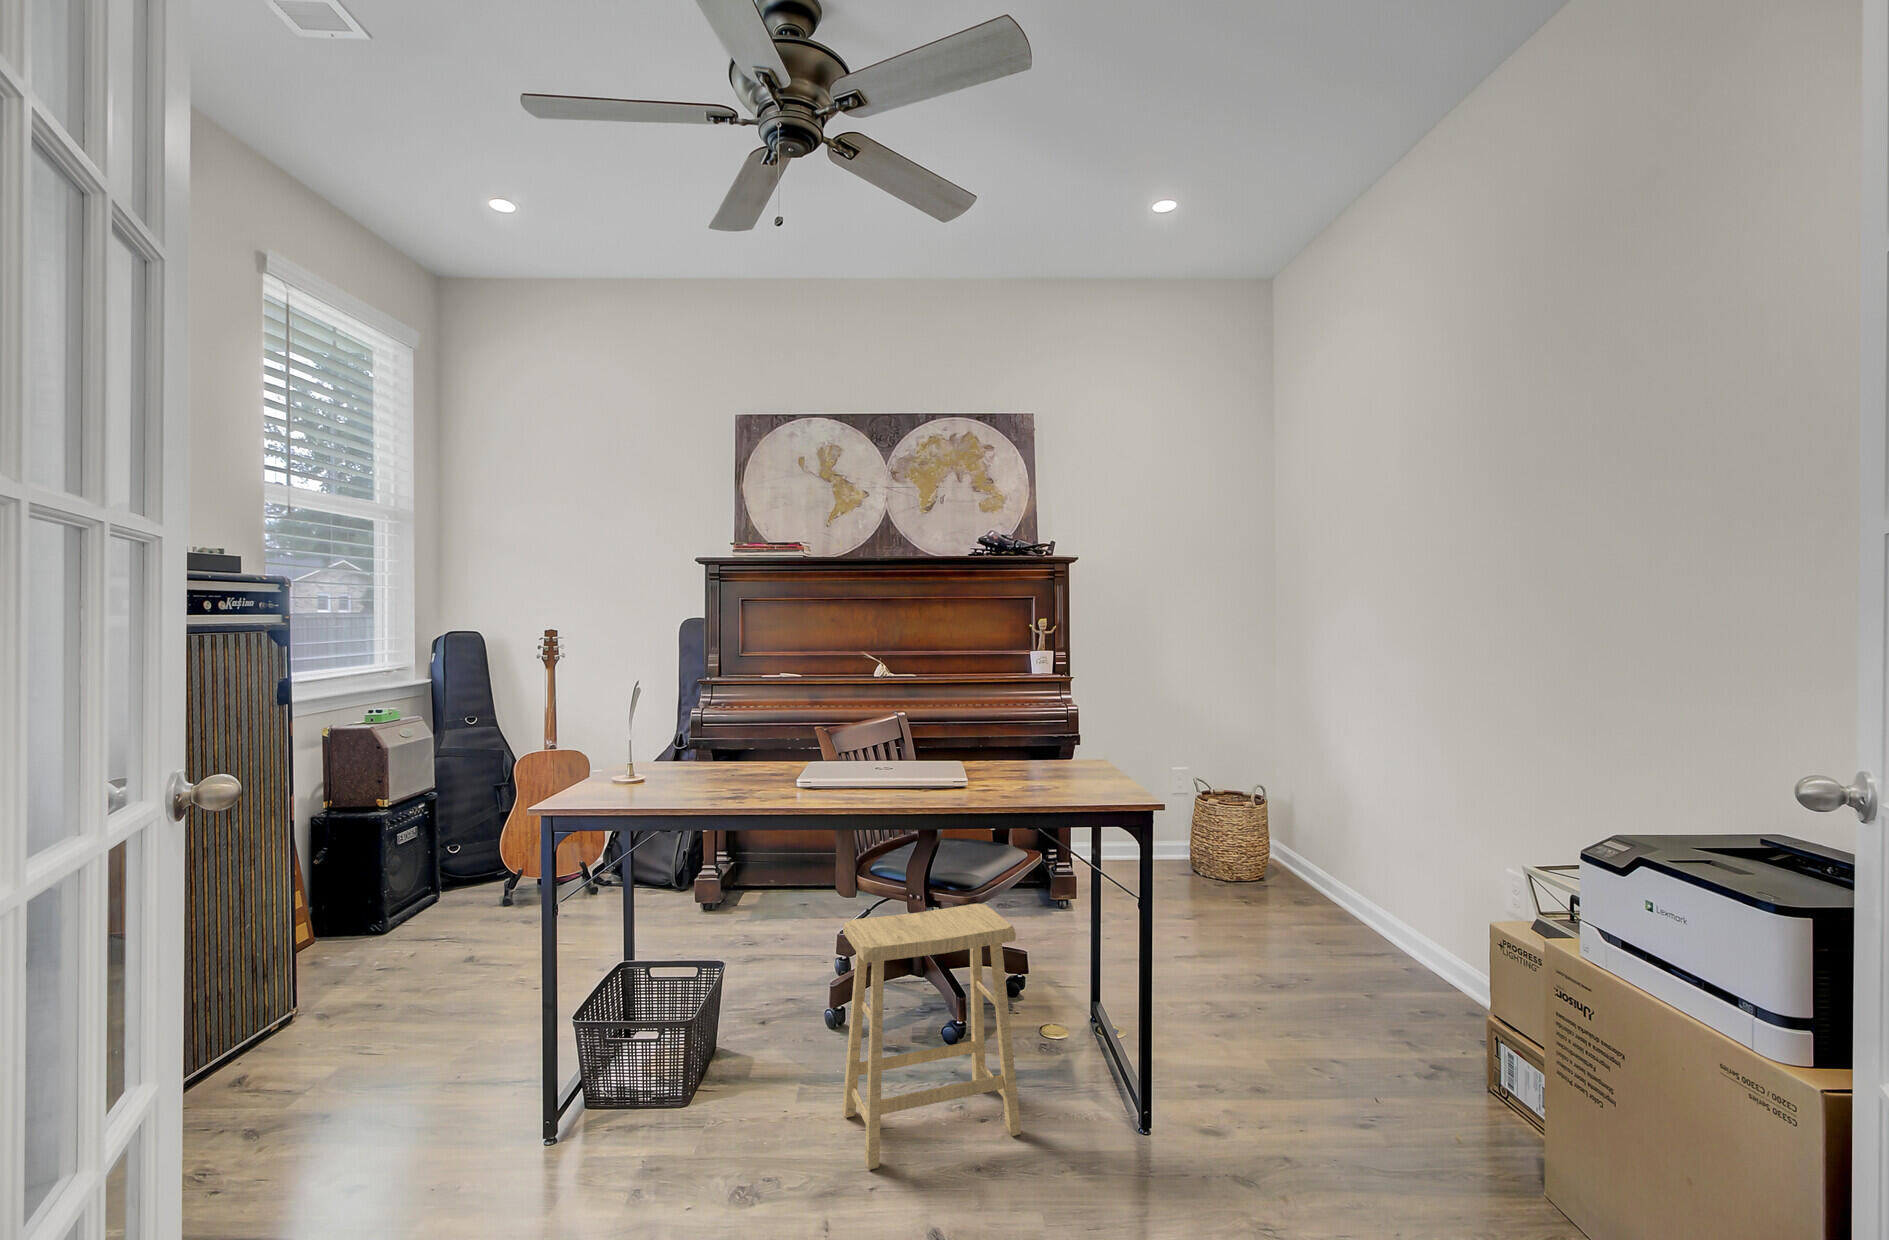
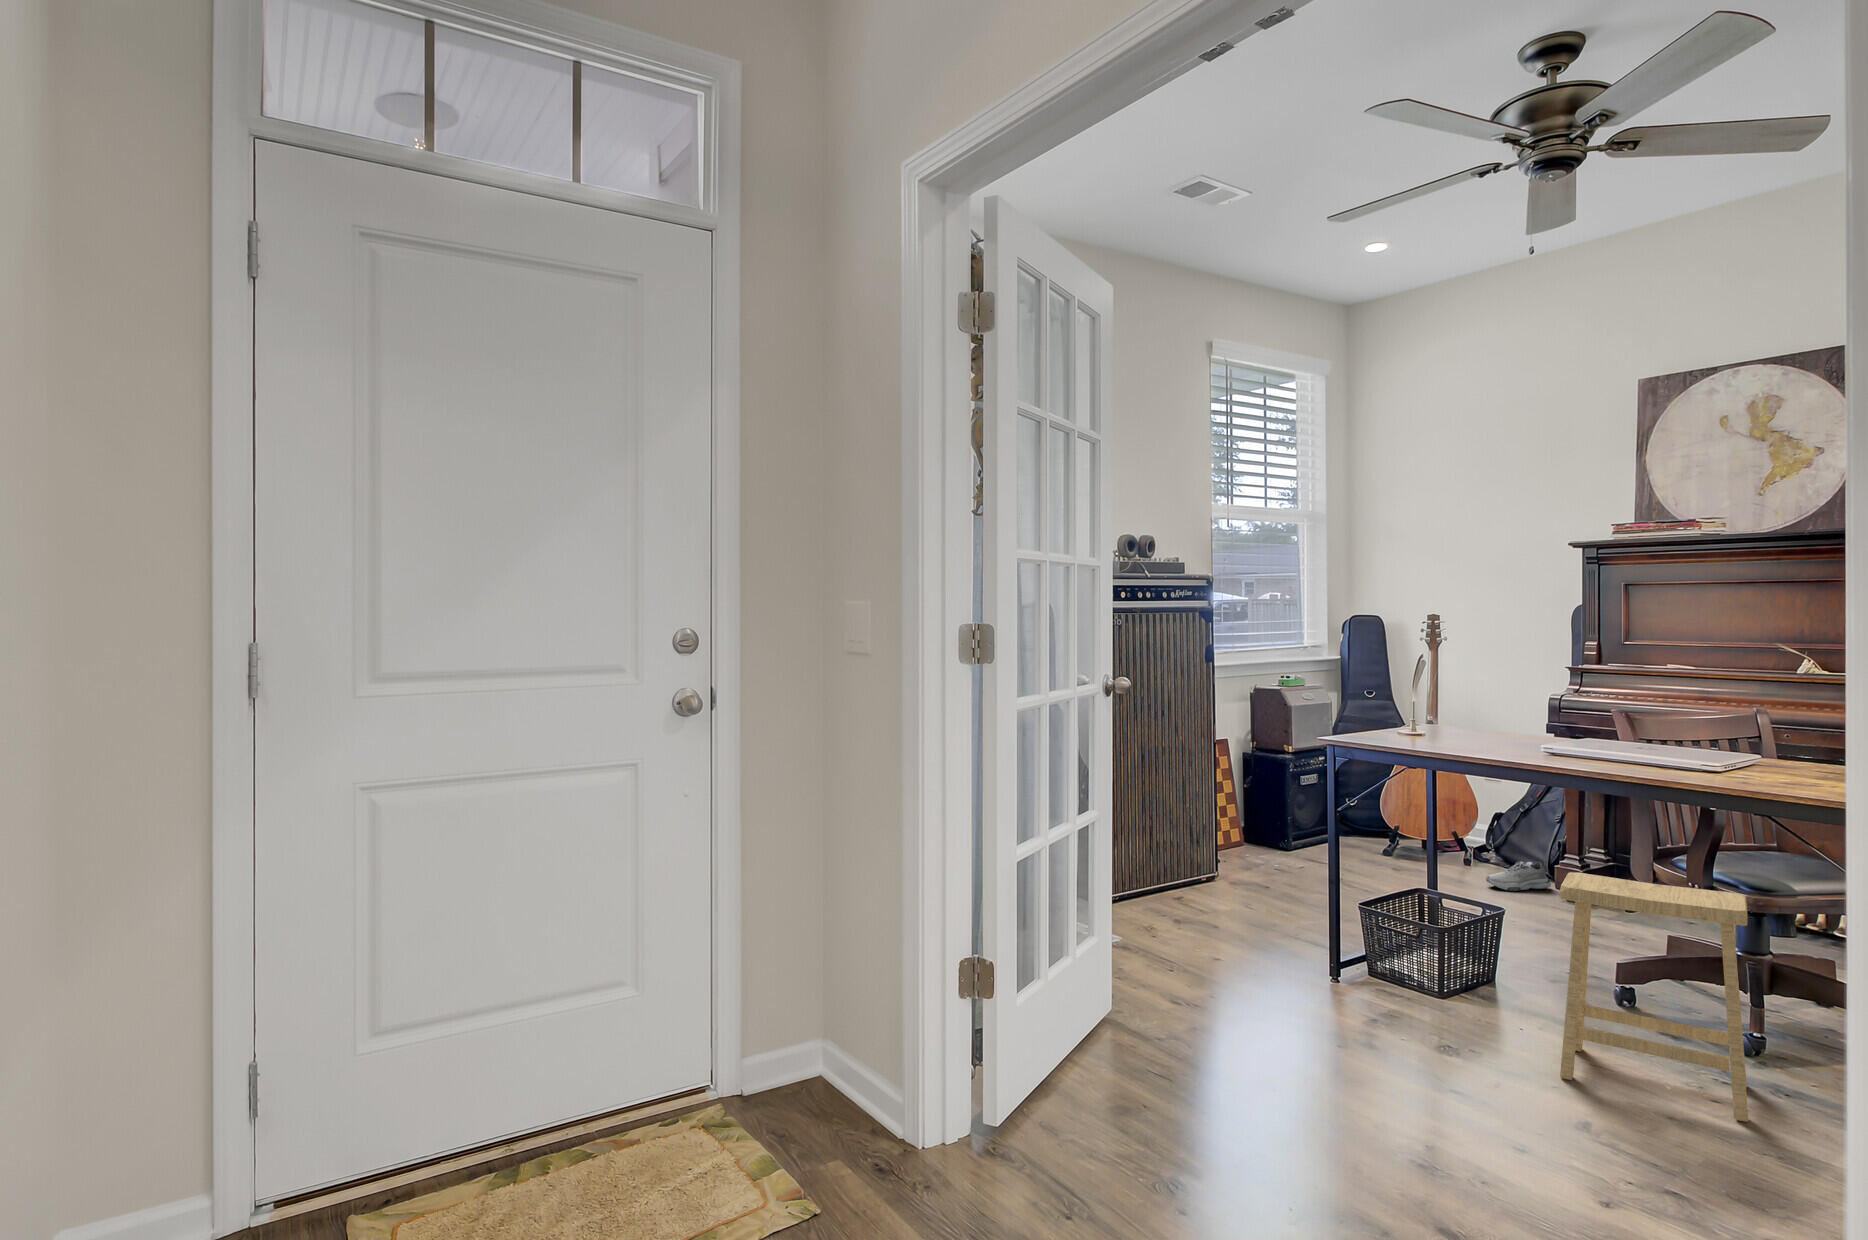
shoe: none [631,873,687,915] -> present [1486,859,1551,891]

